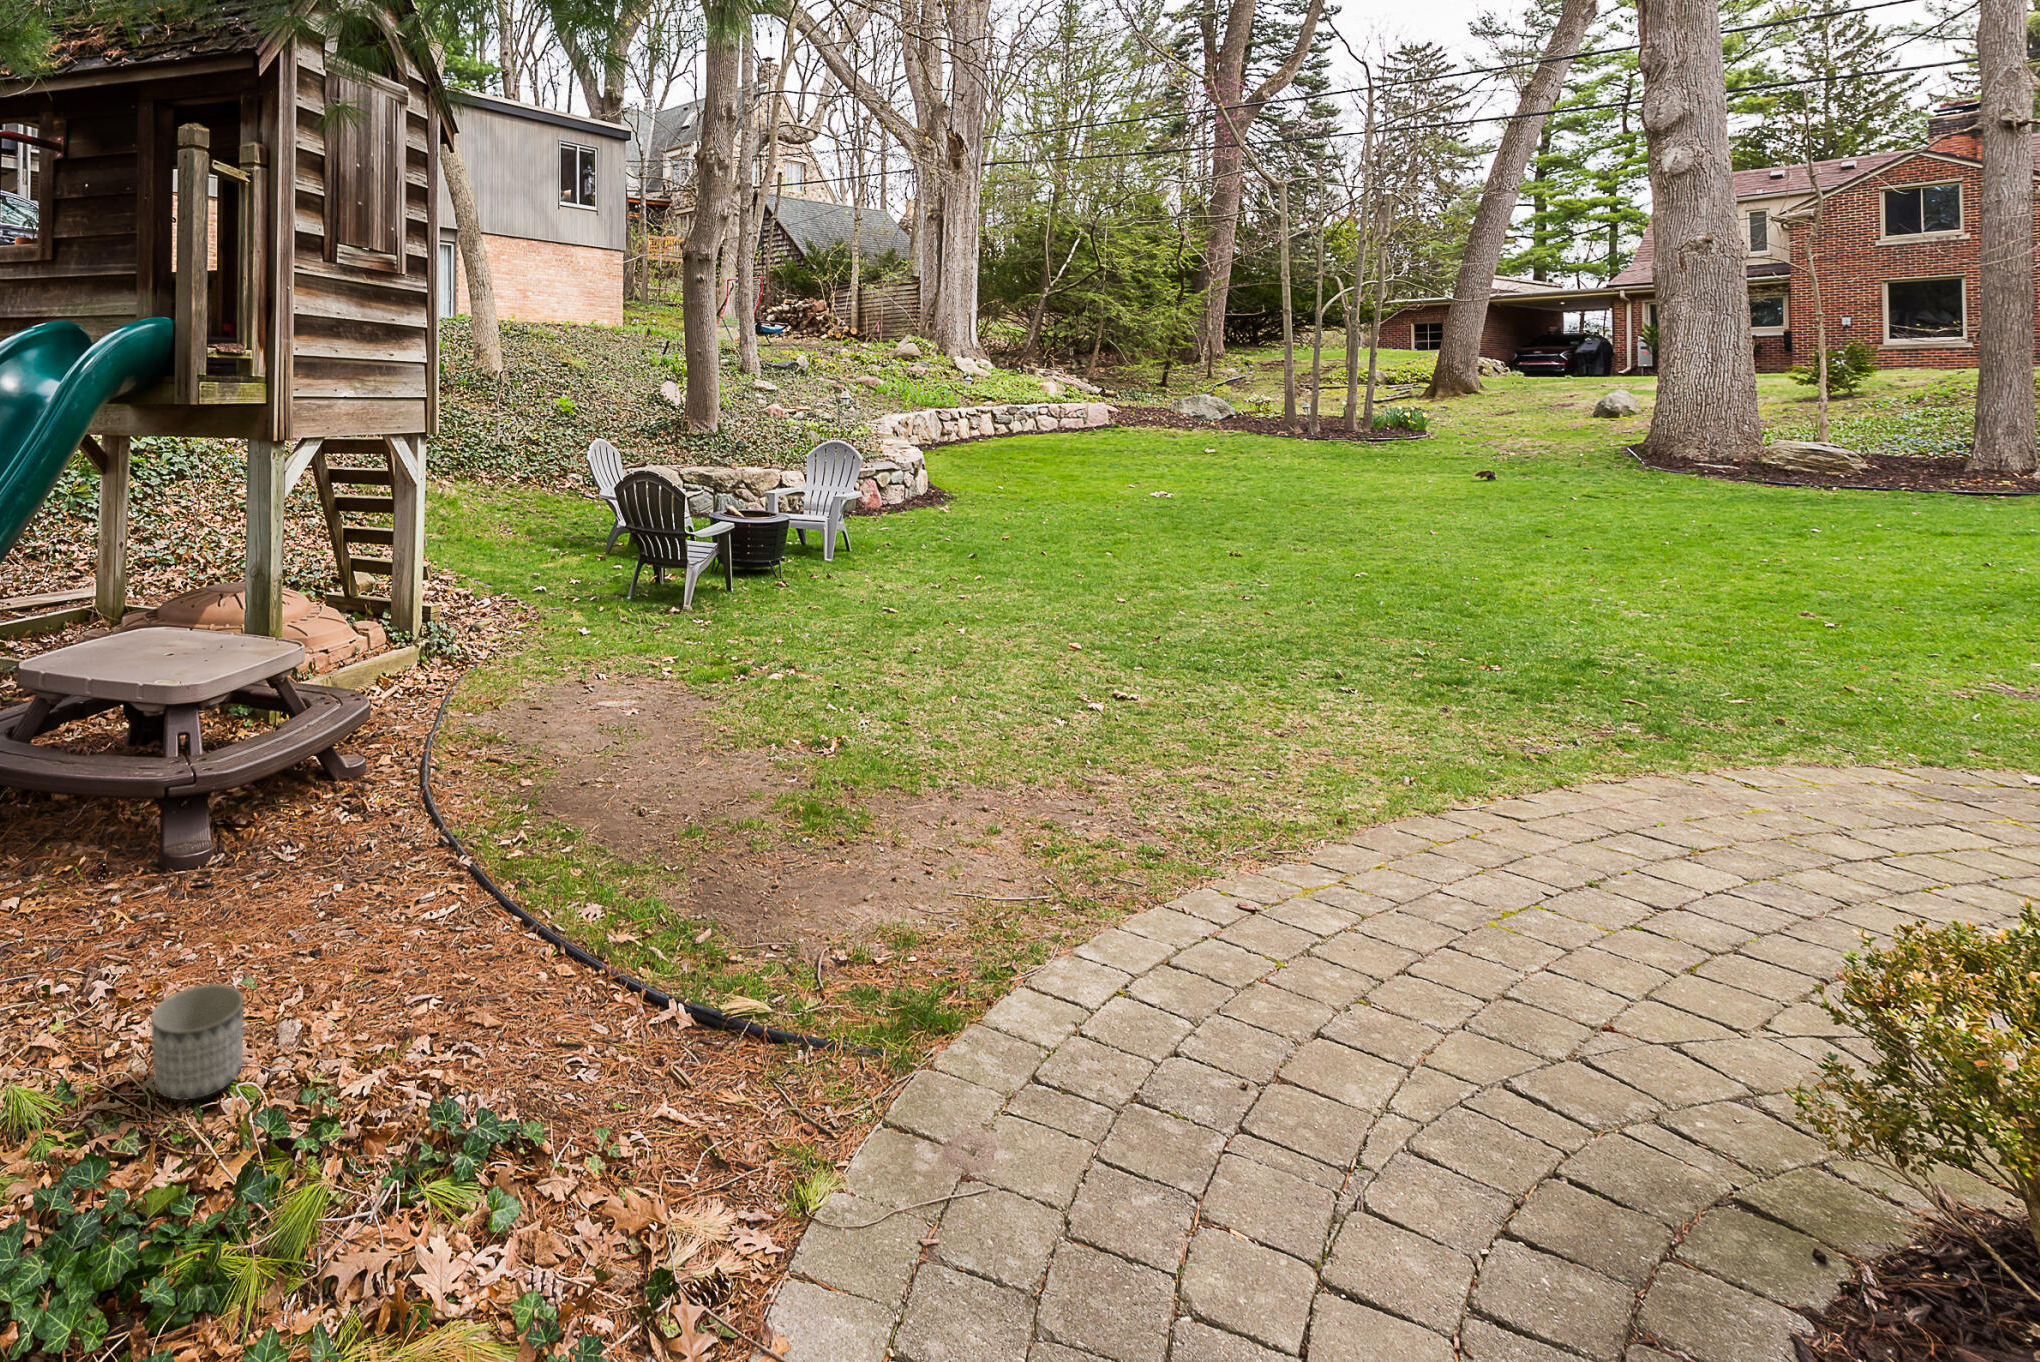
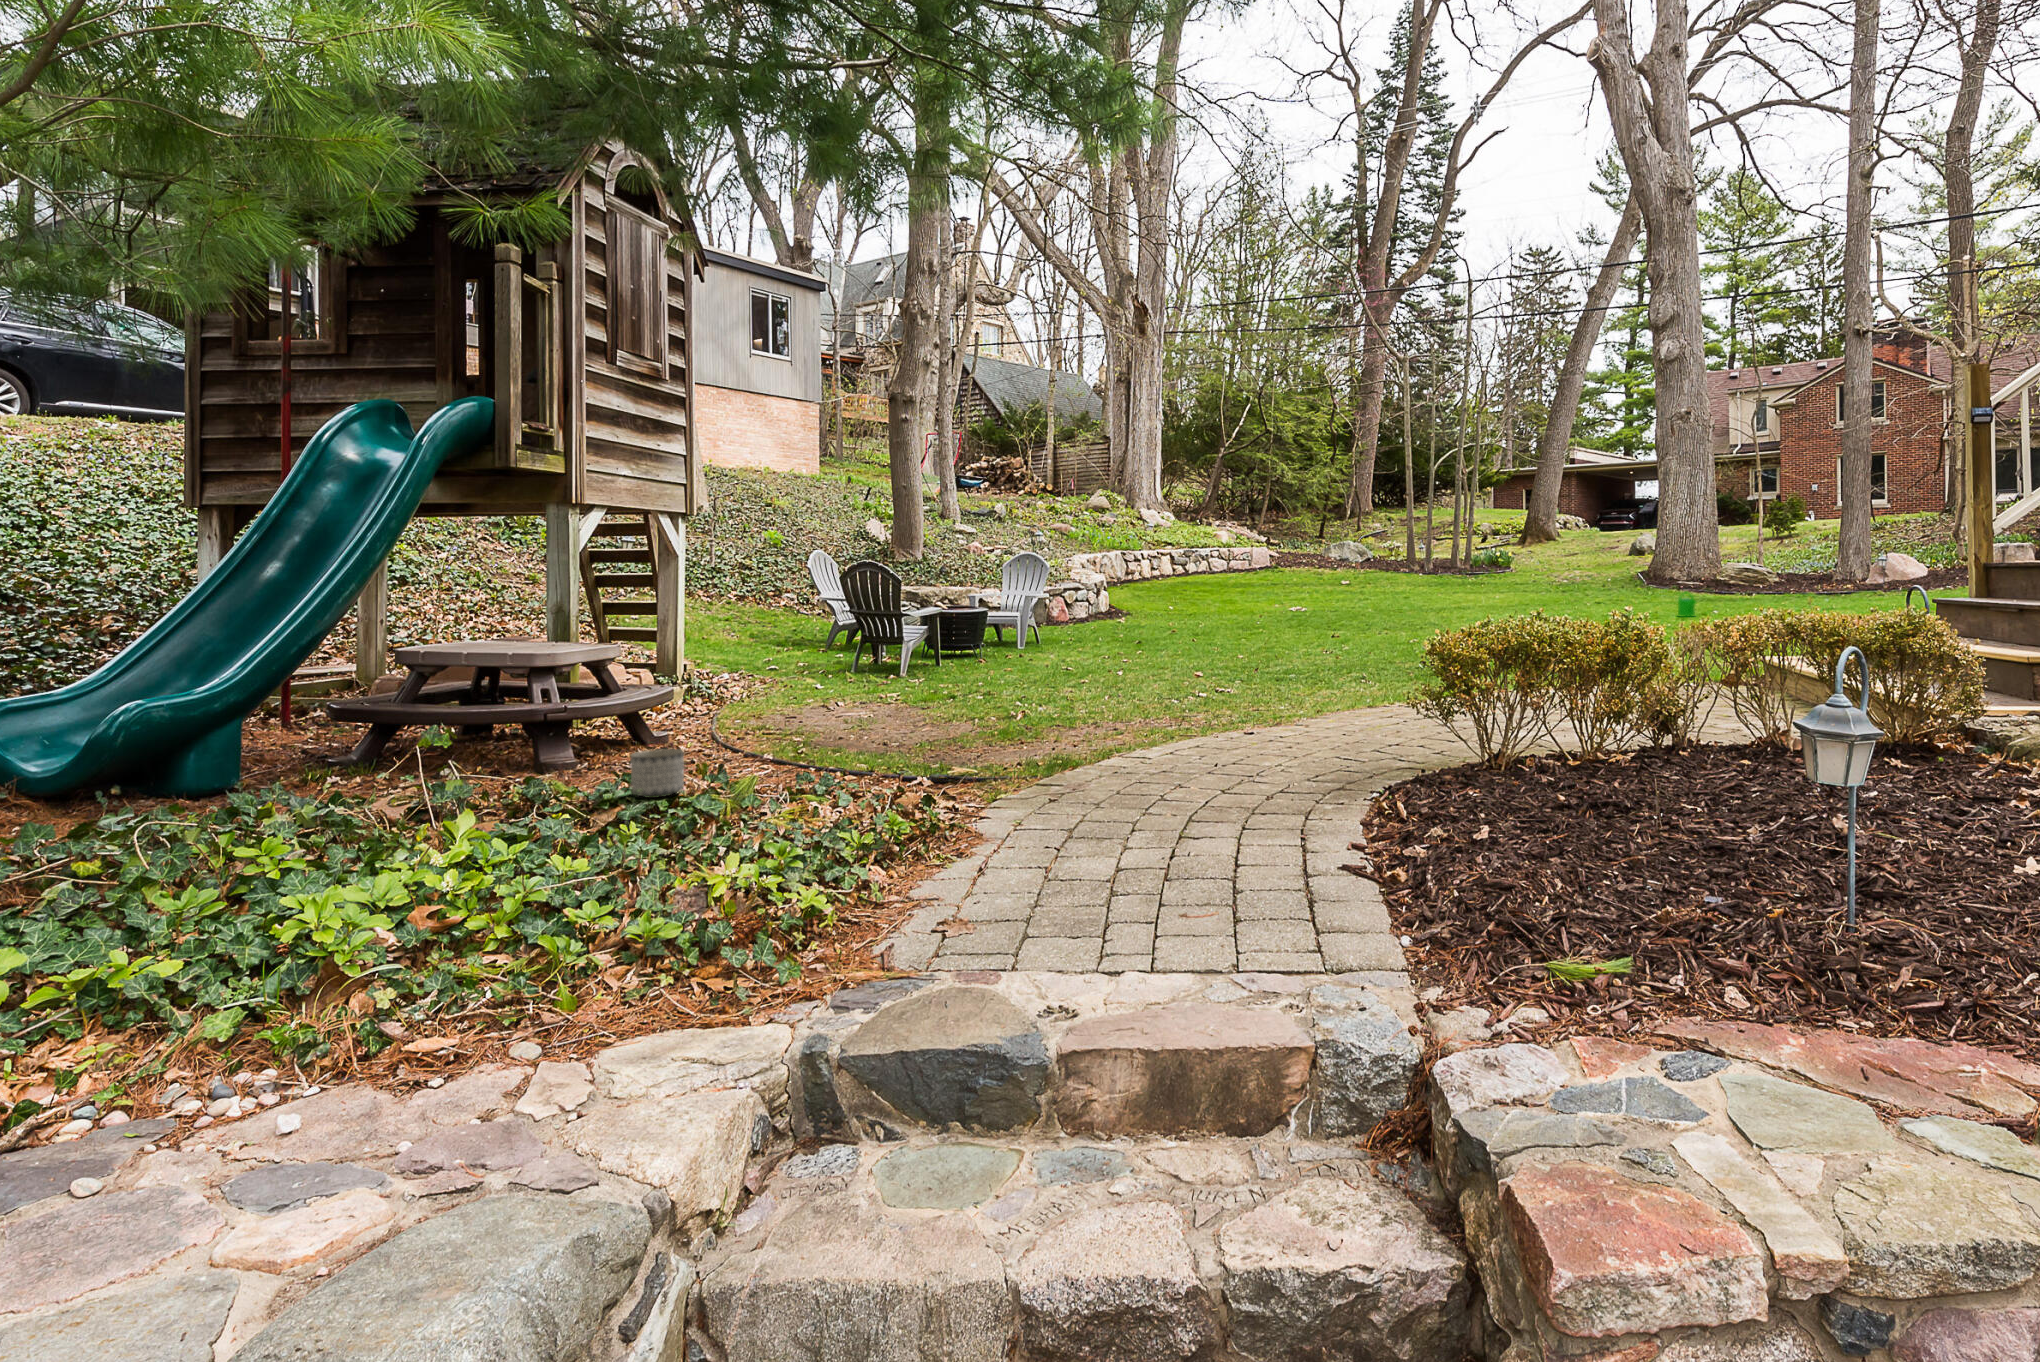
watering can: none [1797,528,1842,568] -> present [1678,591,1696,617]

